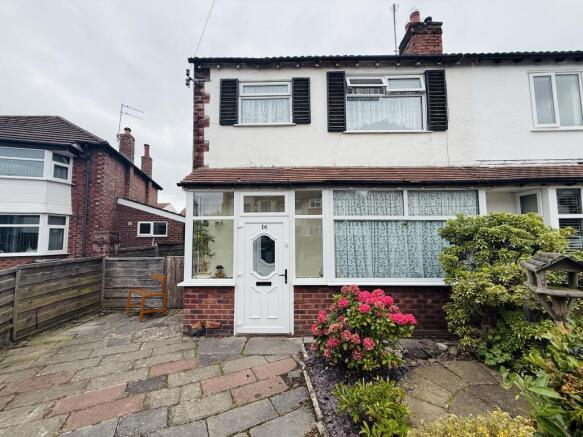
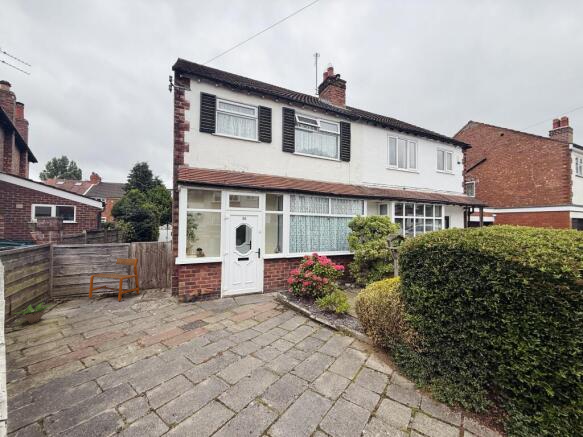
decorative plant: none [39,315,75,335] -> present [15,303,51,323]

